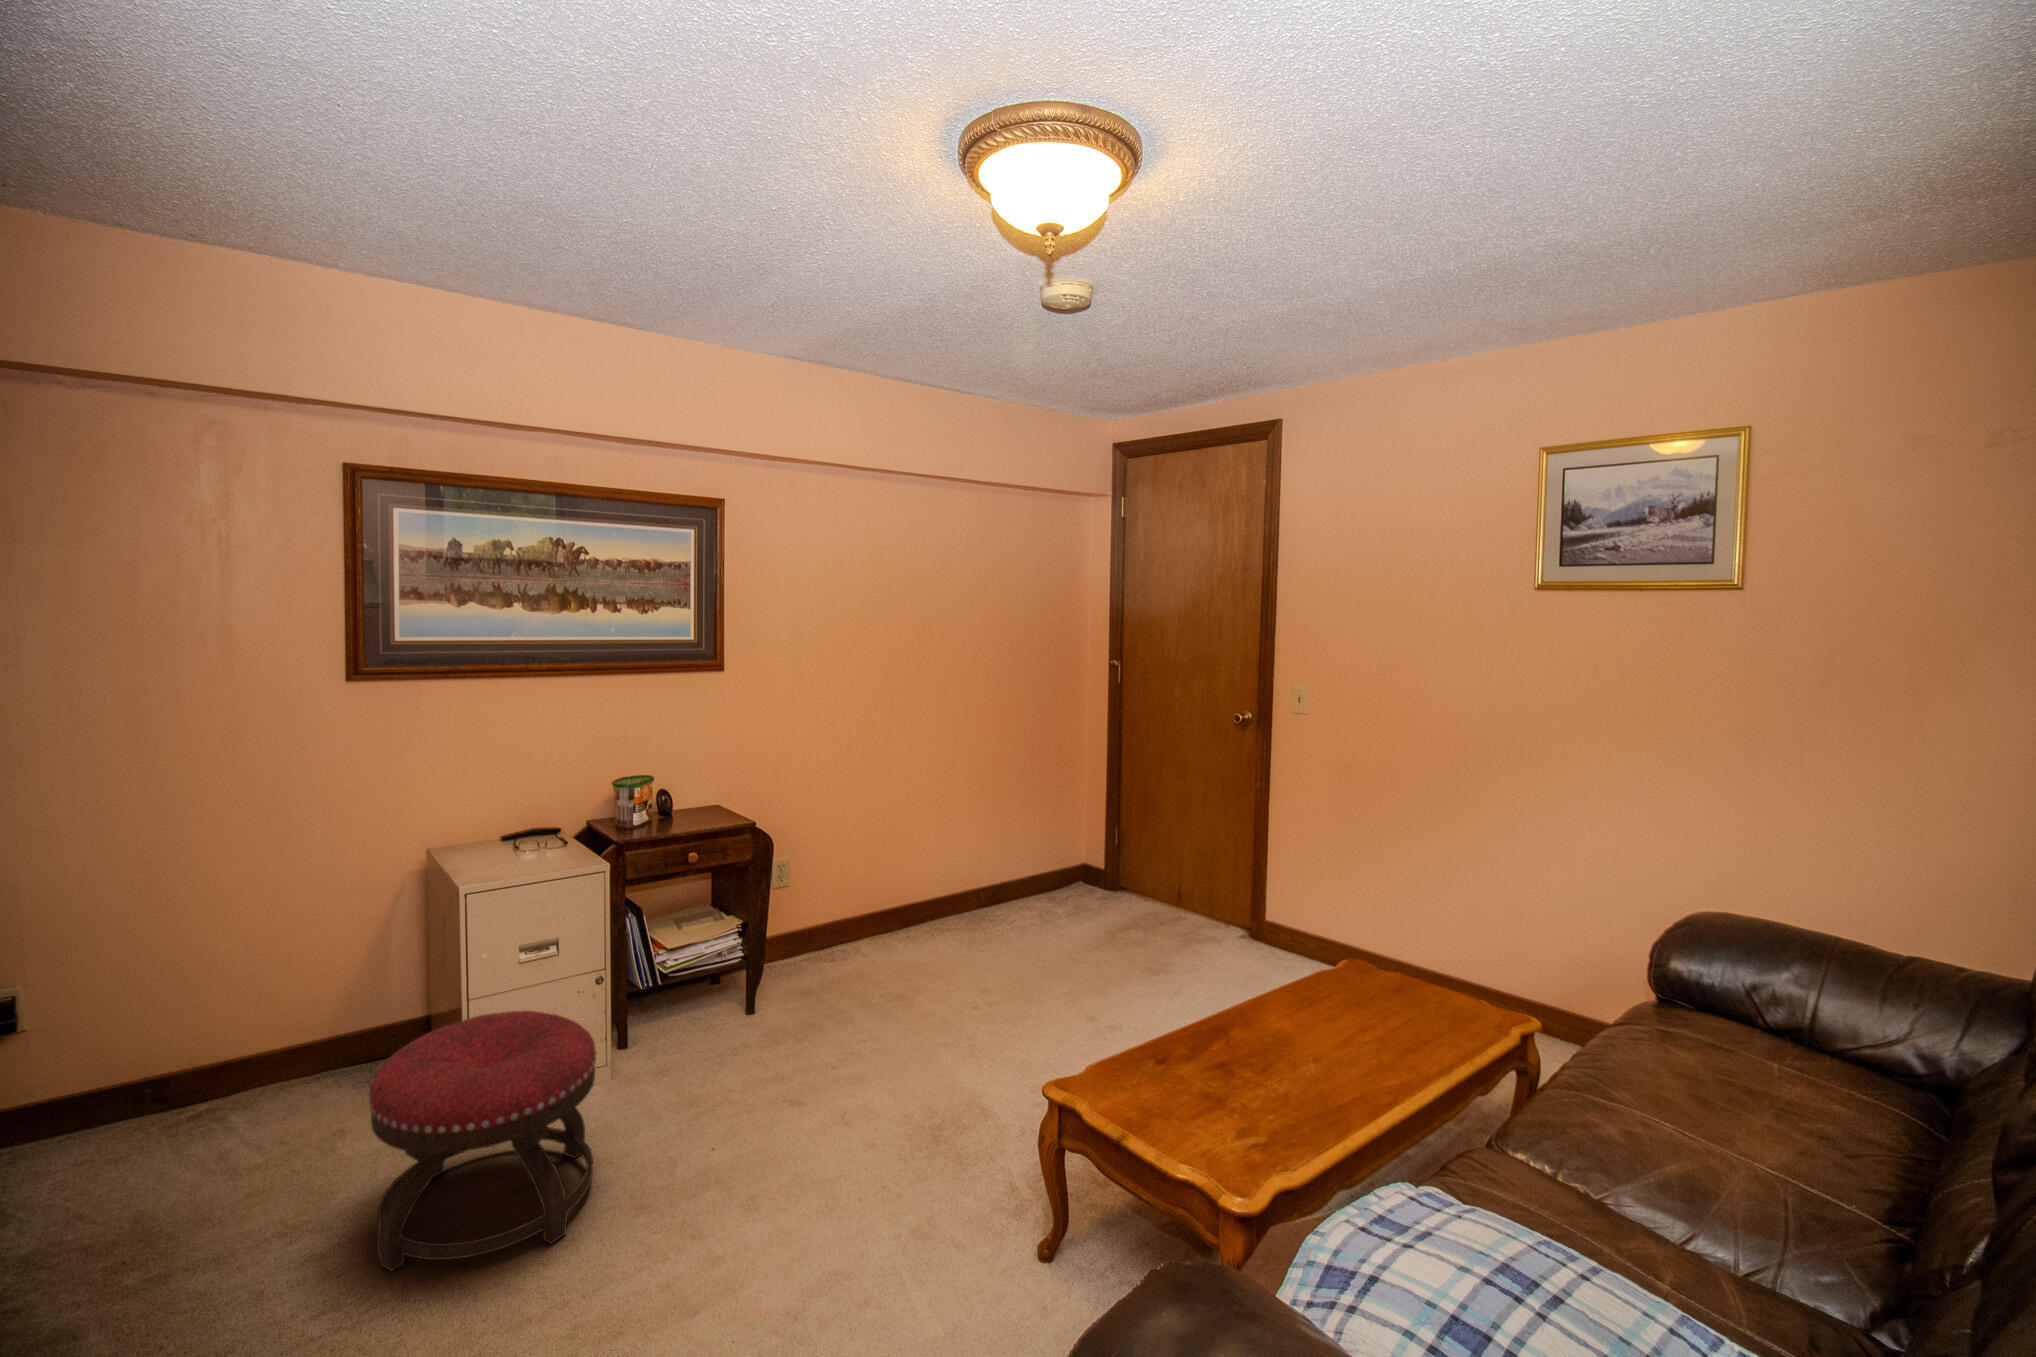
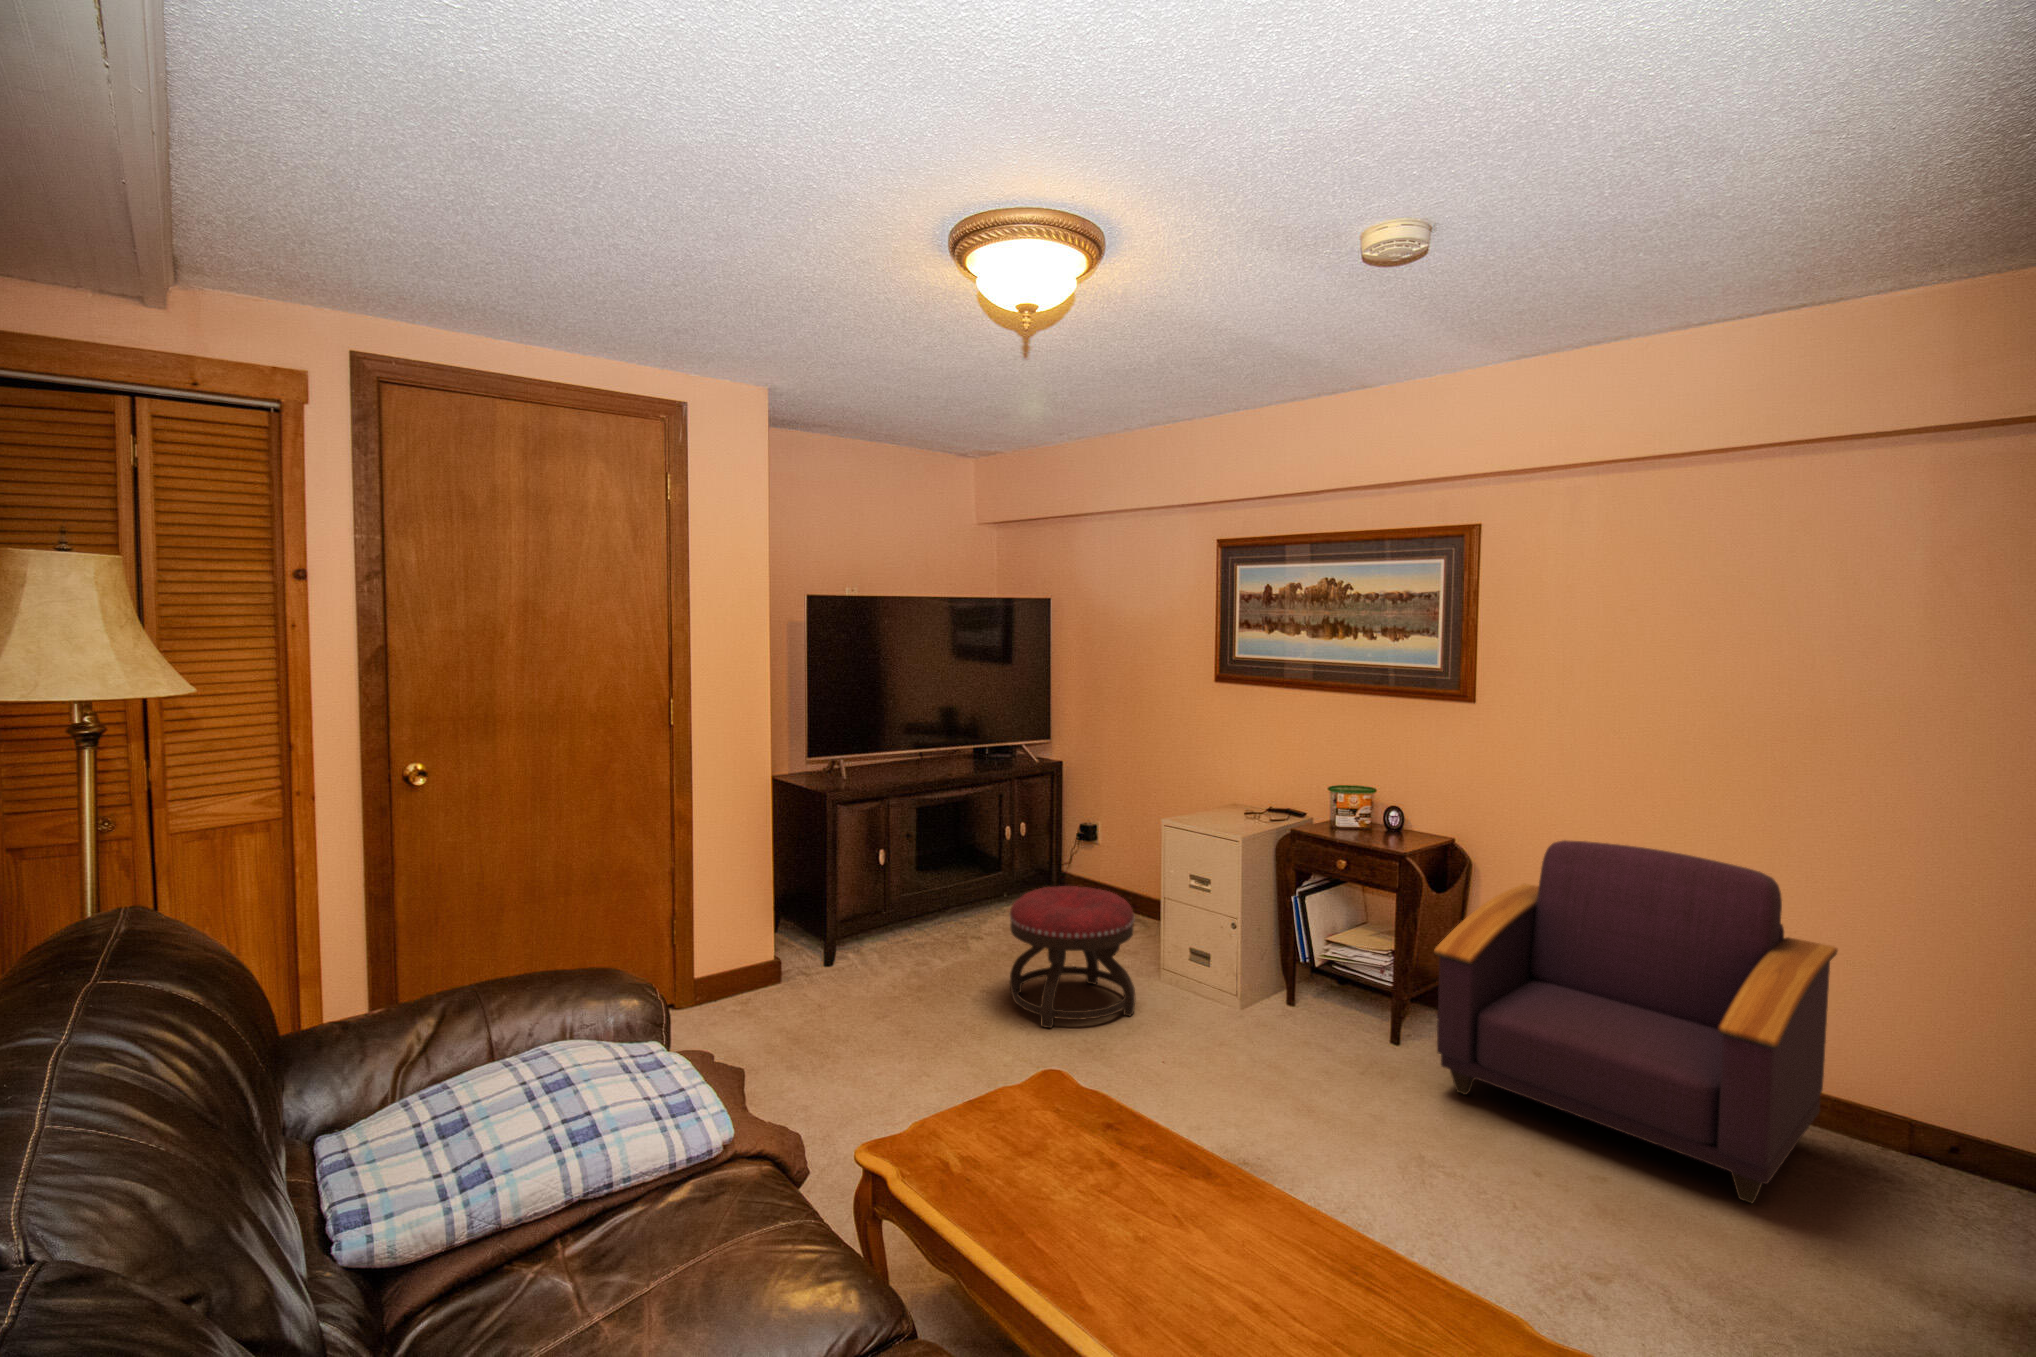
armchair: none [788,762,1050,1001] -> present [1434,840,1838,1203]

